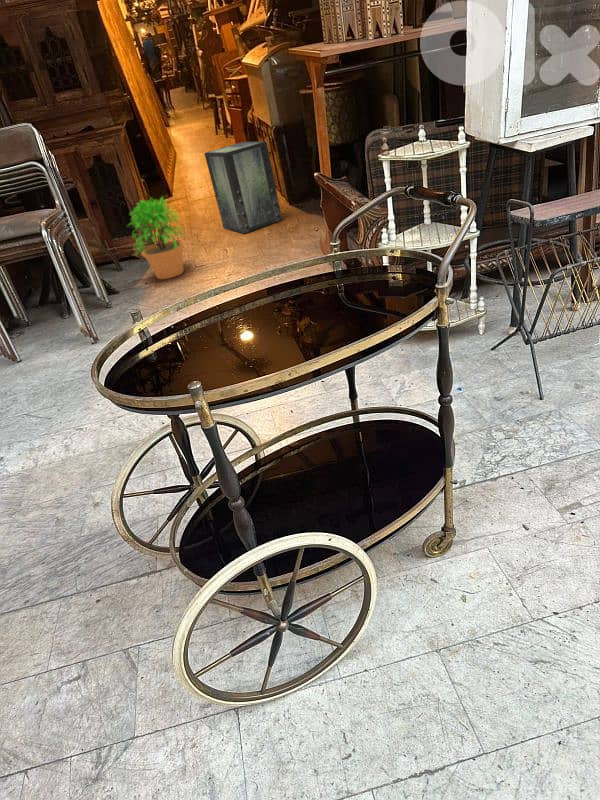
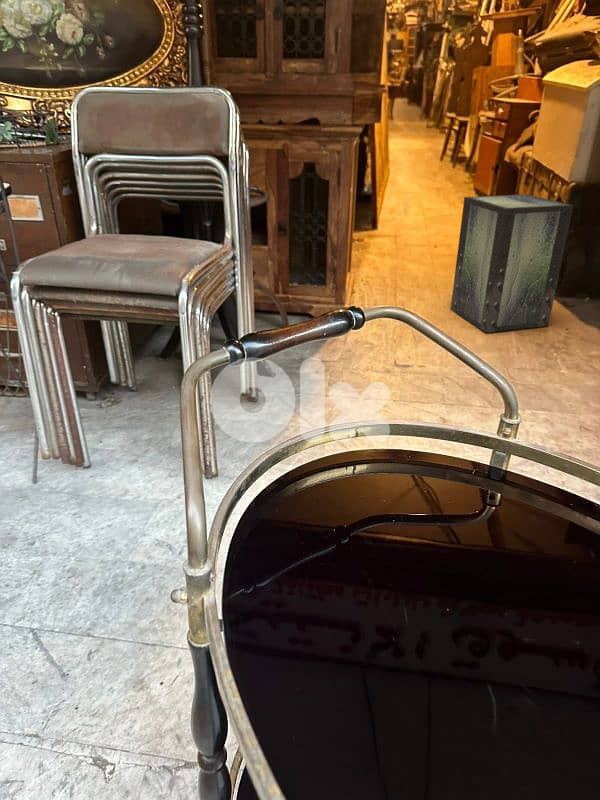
potted plant: present [129,198,184,279] -> none [318,253,415,385]

